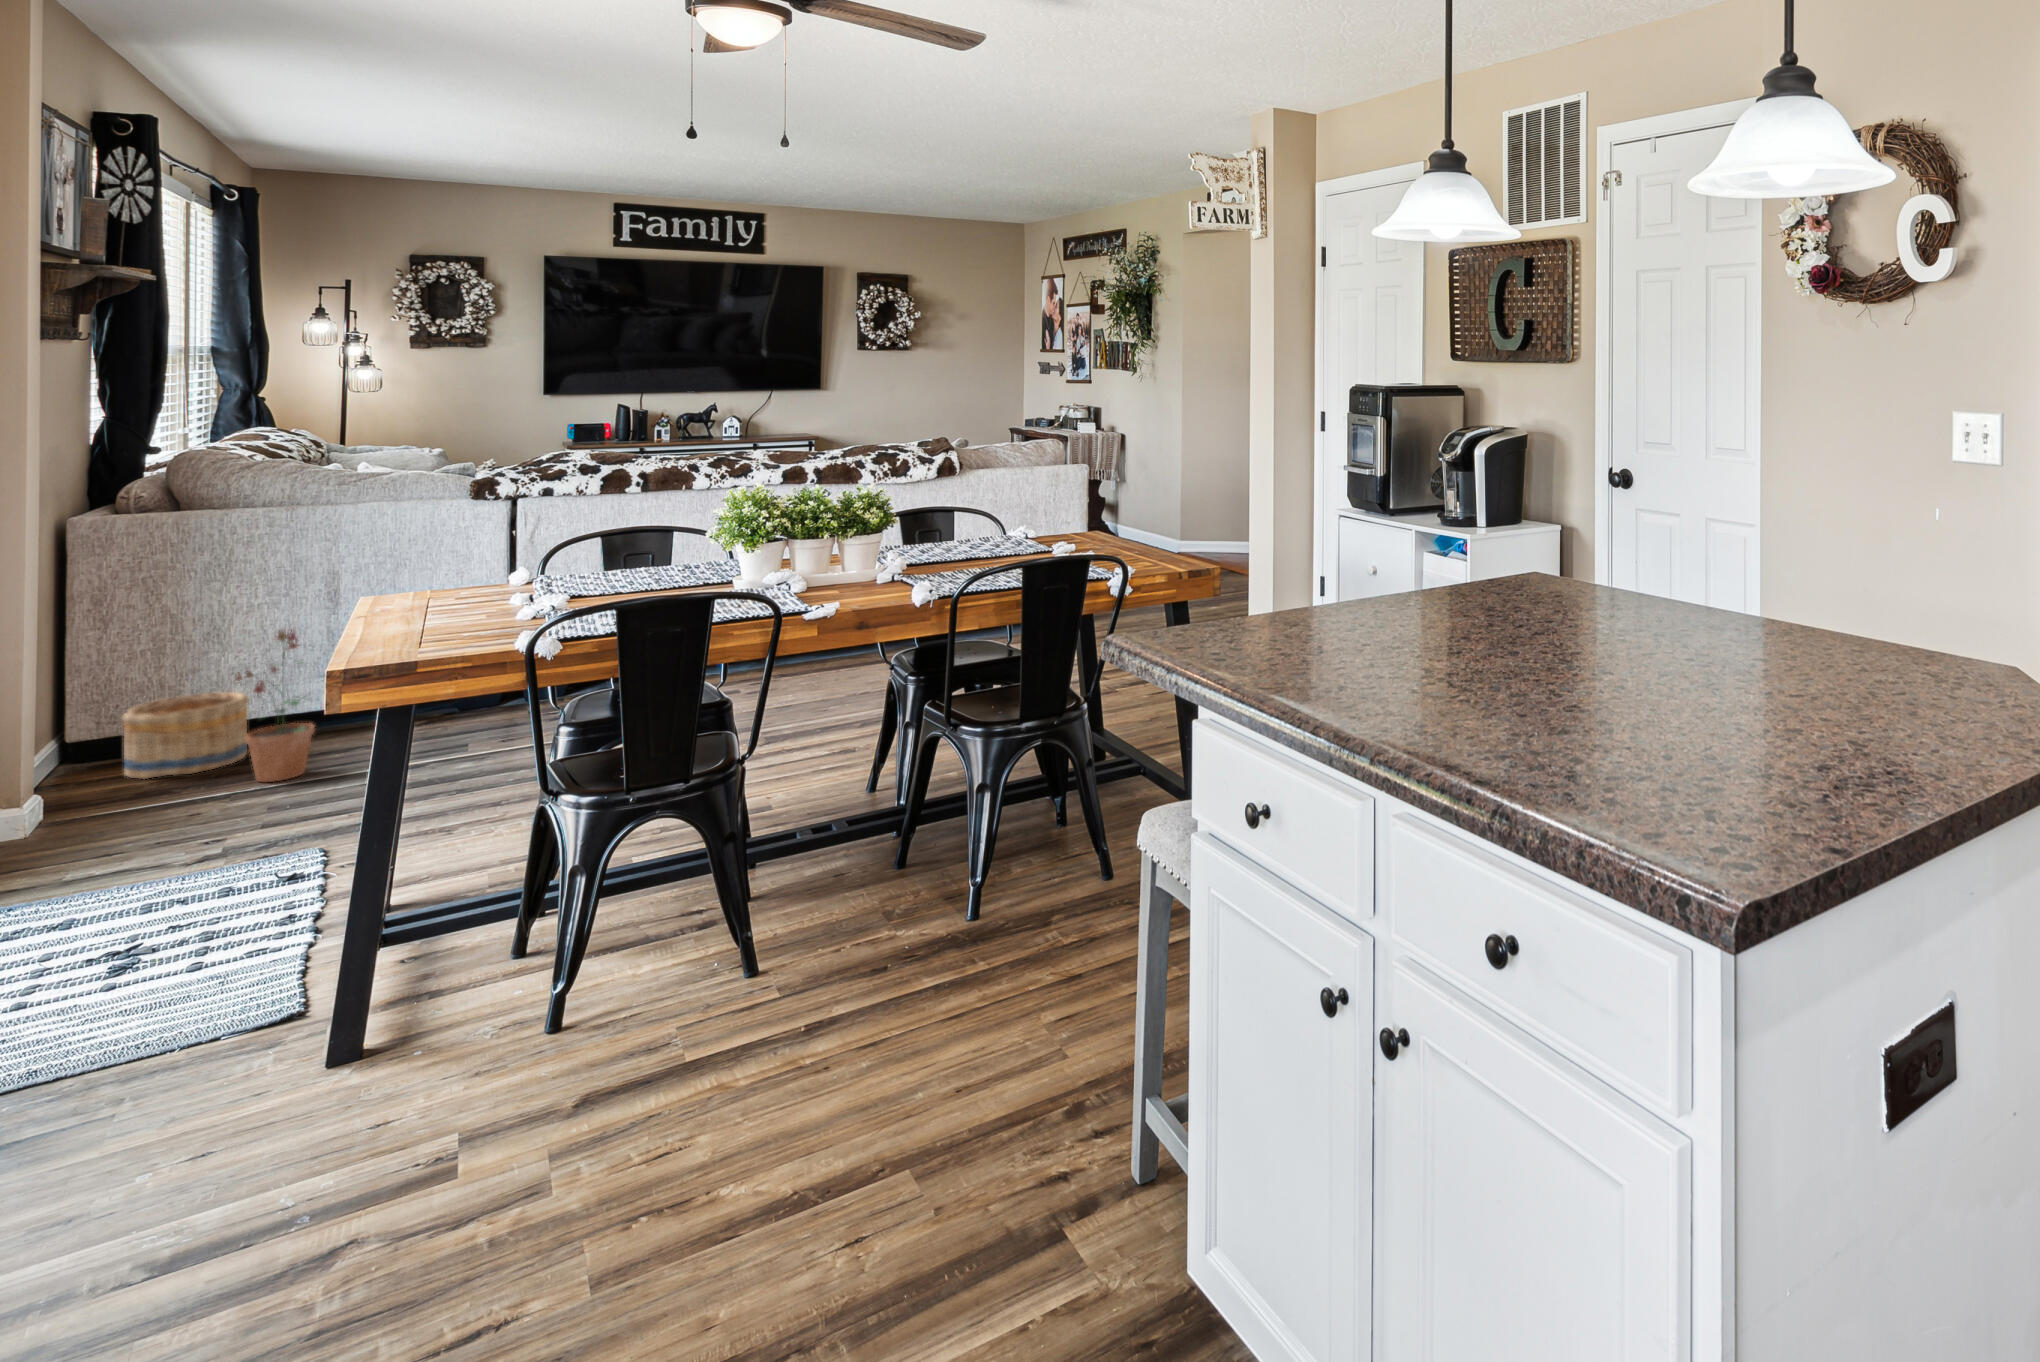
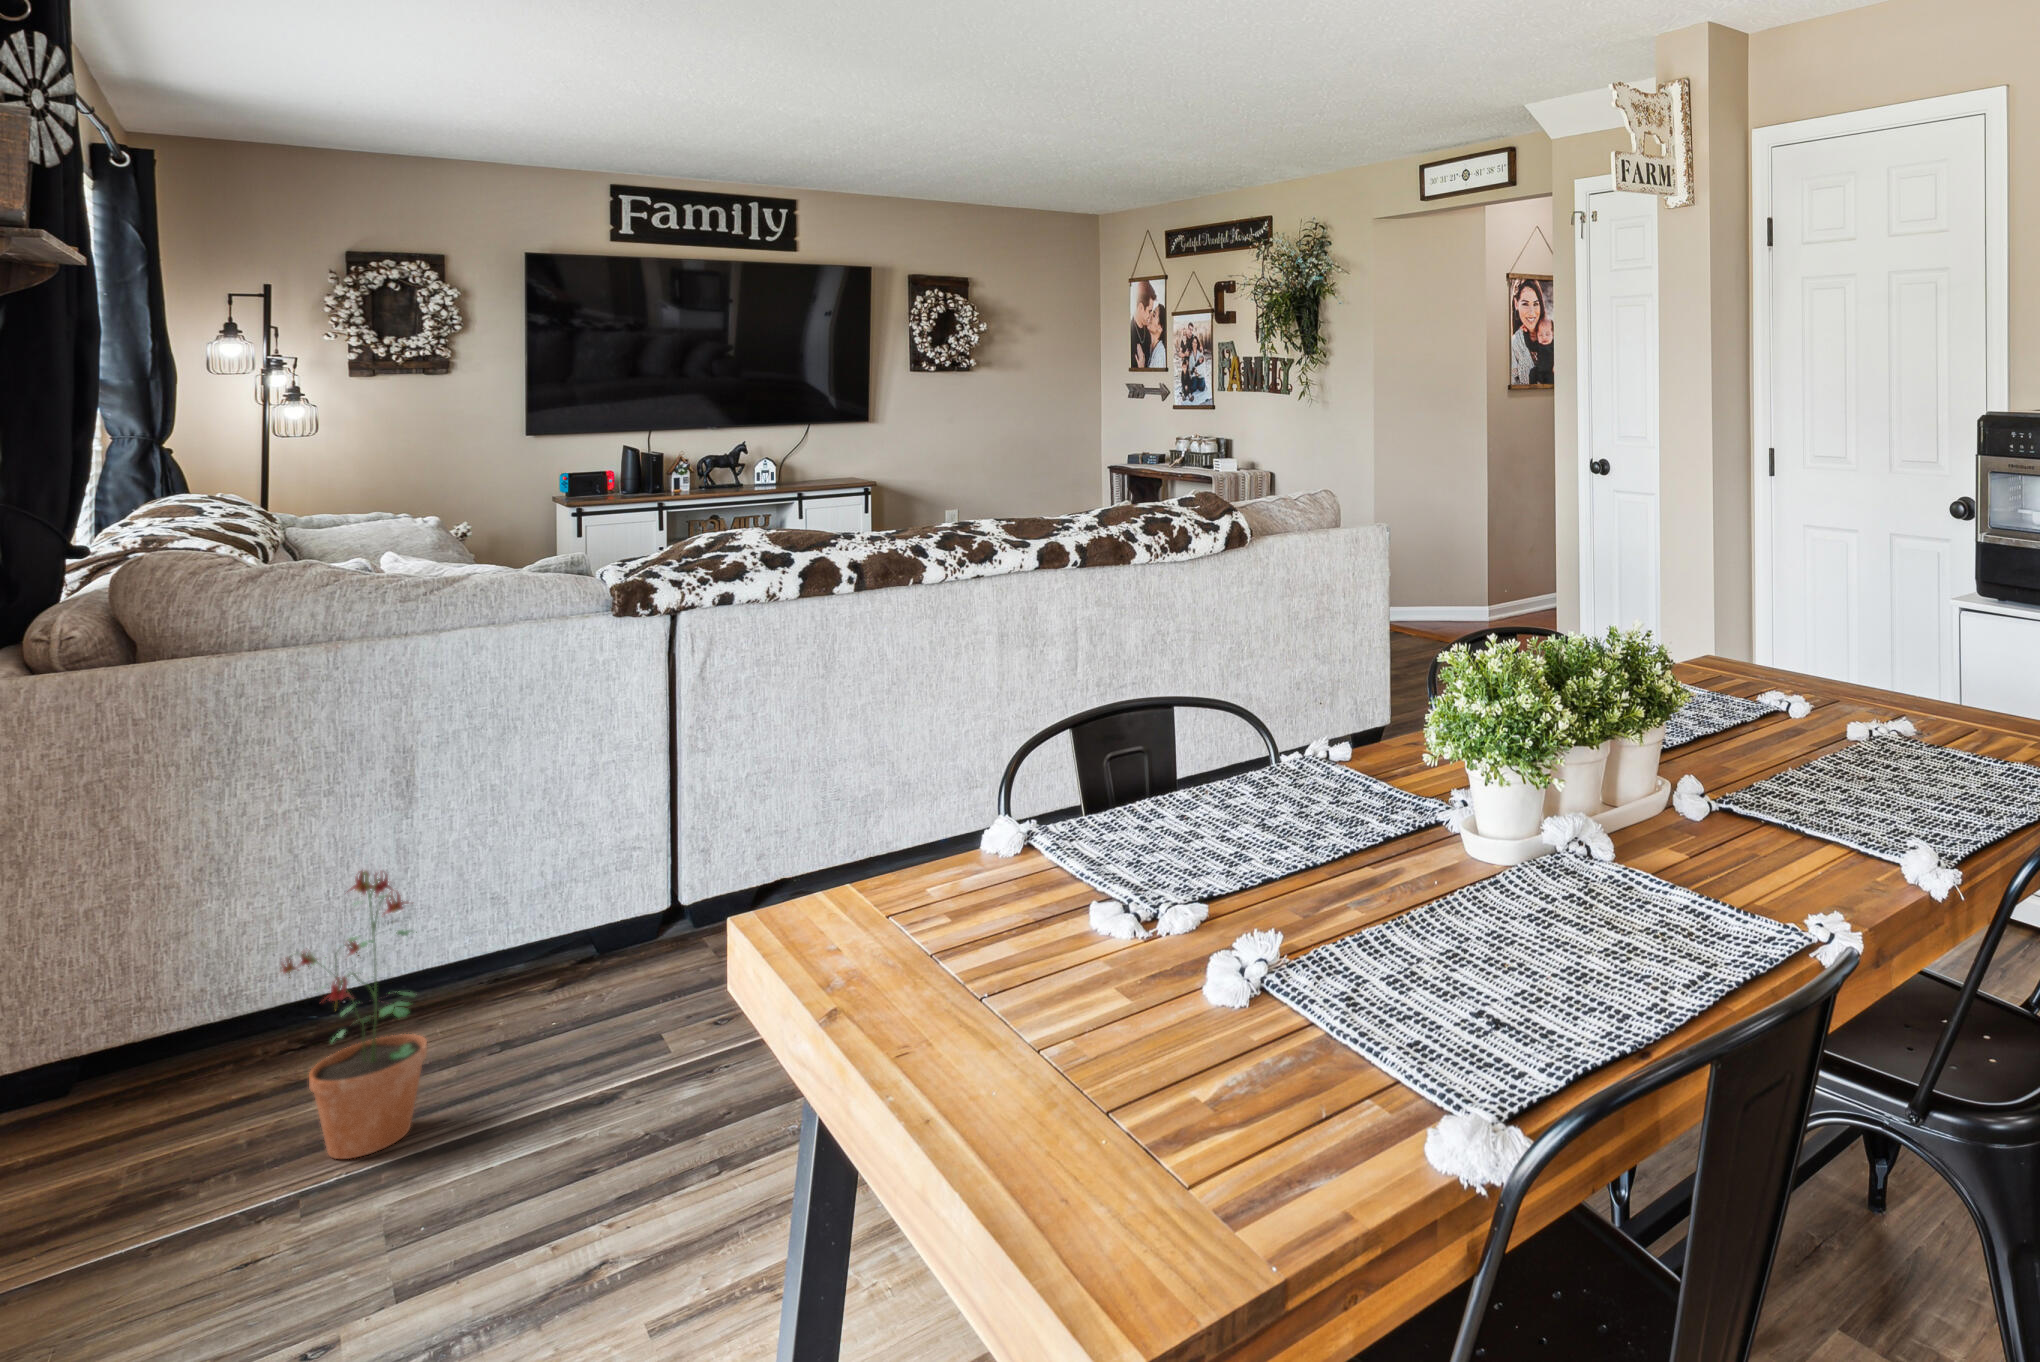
basket: present [122,692,249,779] -> none [58,975,284,1166]

